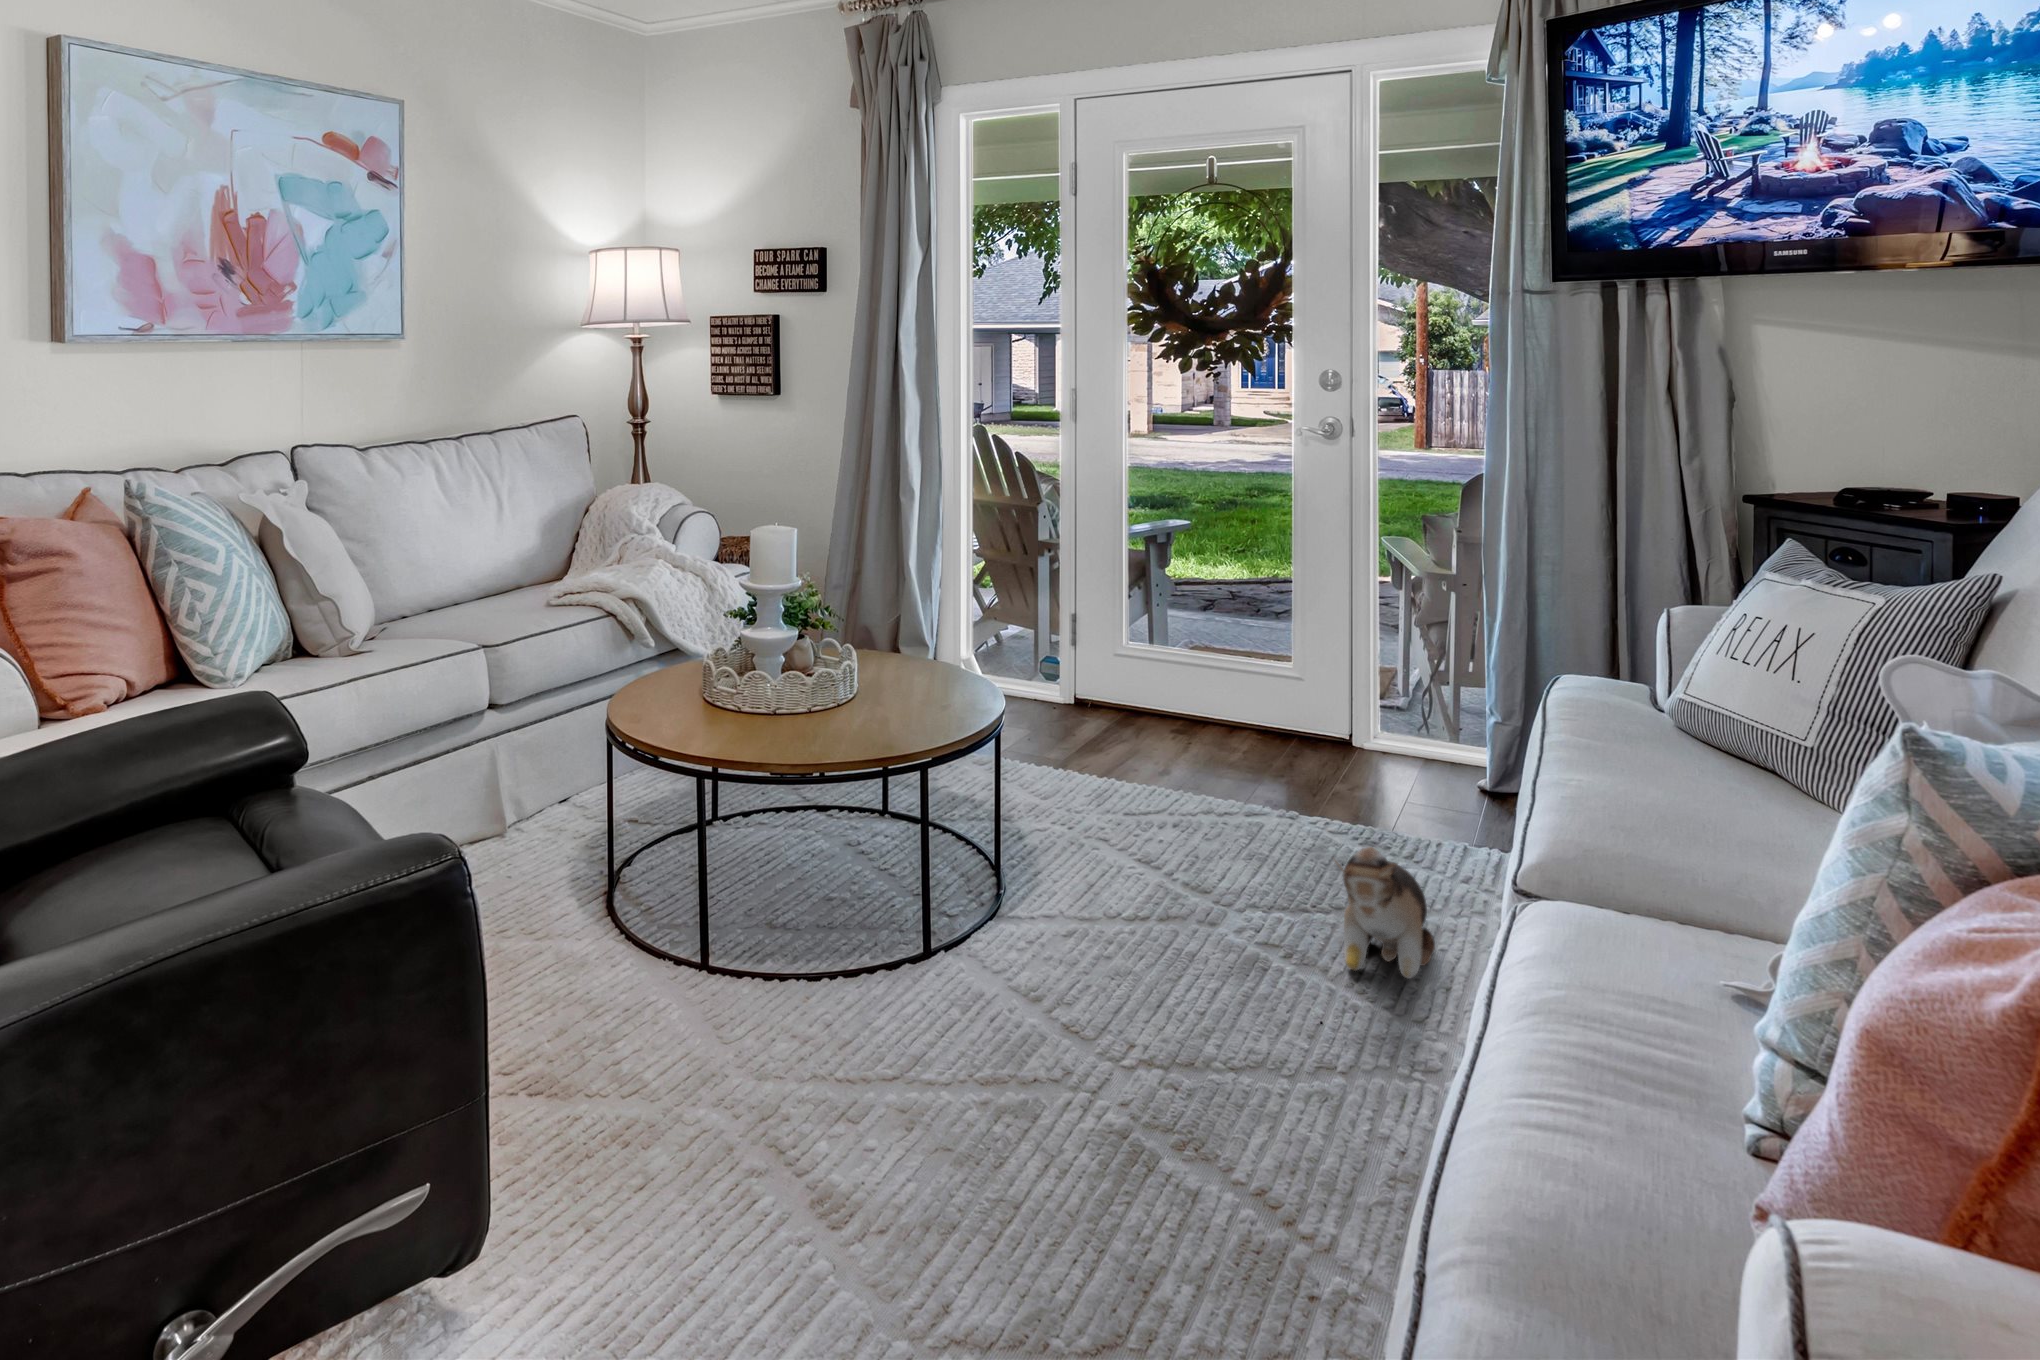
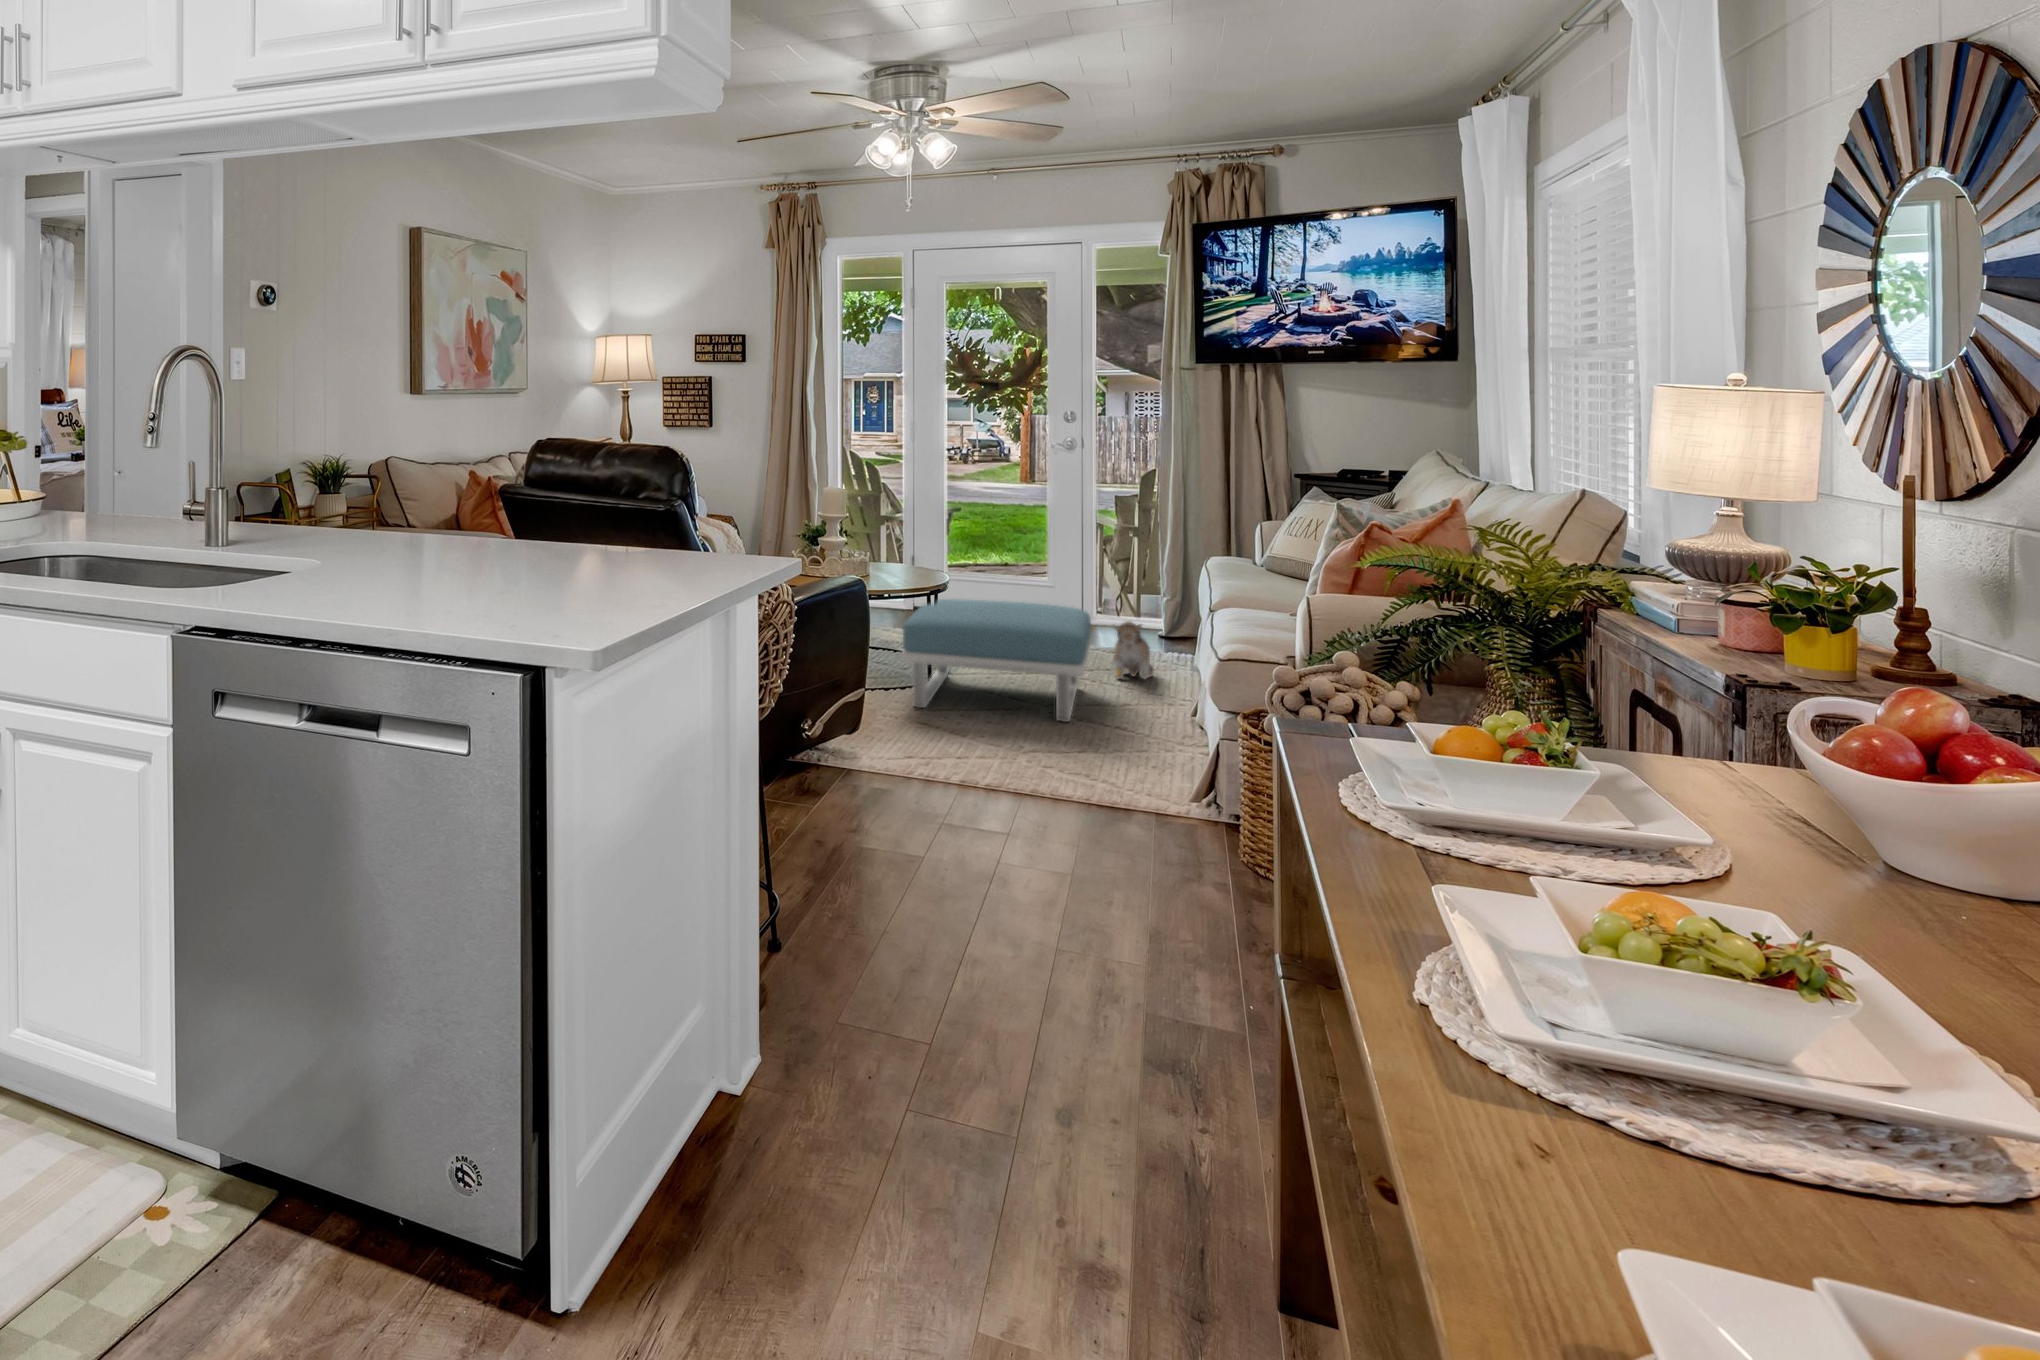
footstool: none [768,785,1269,1220] -> present [901,599,1091,722]

